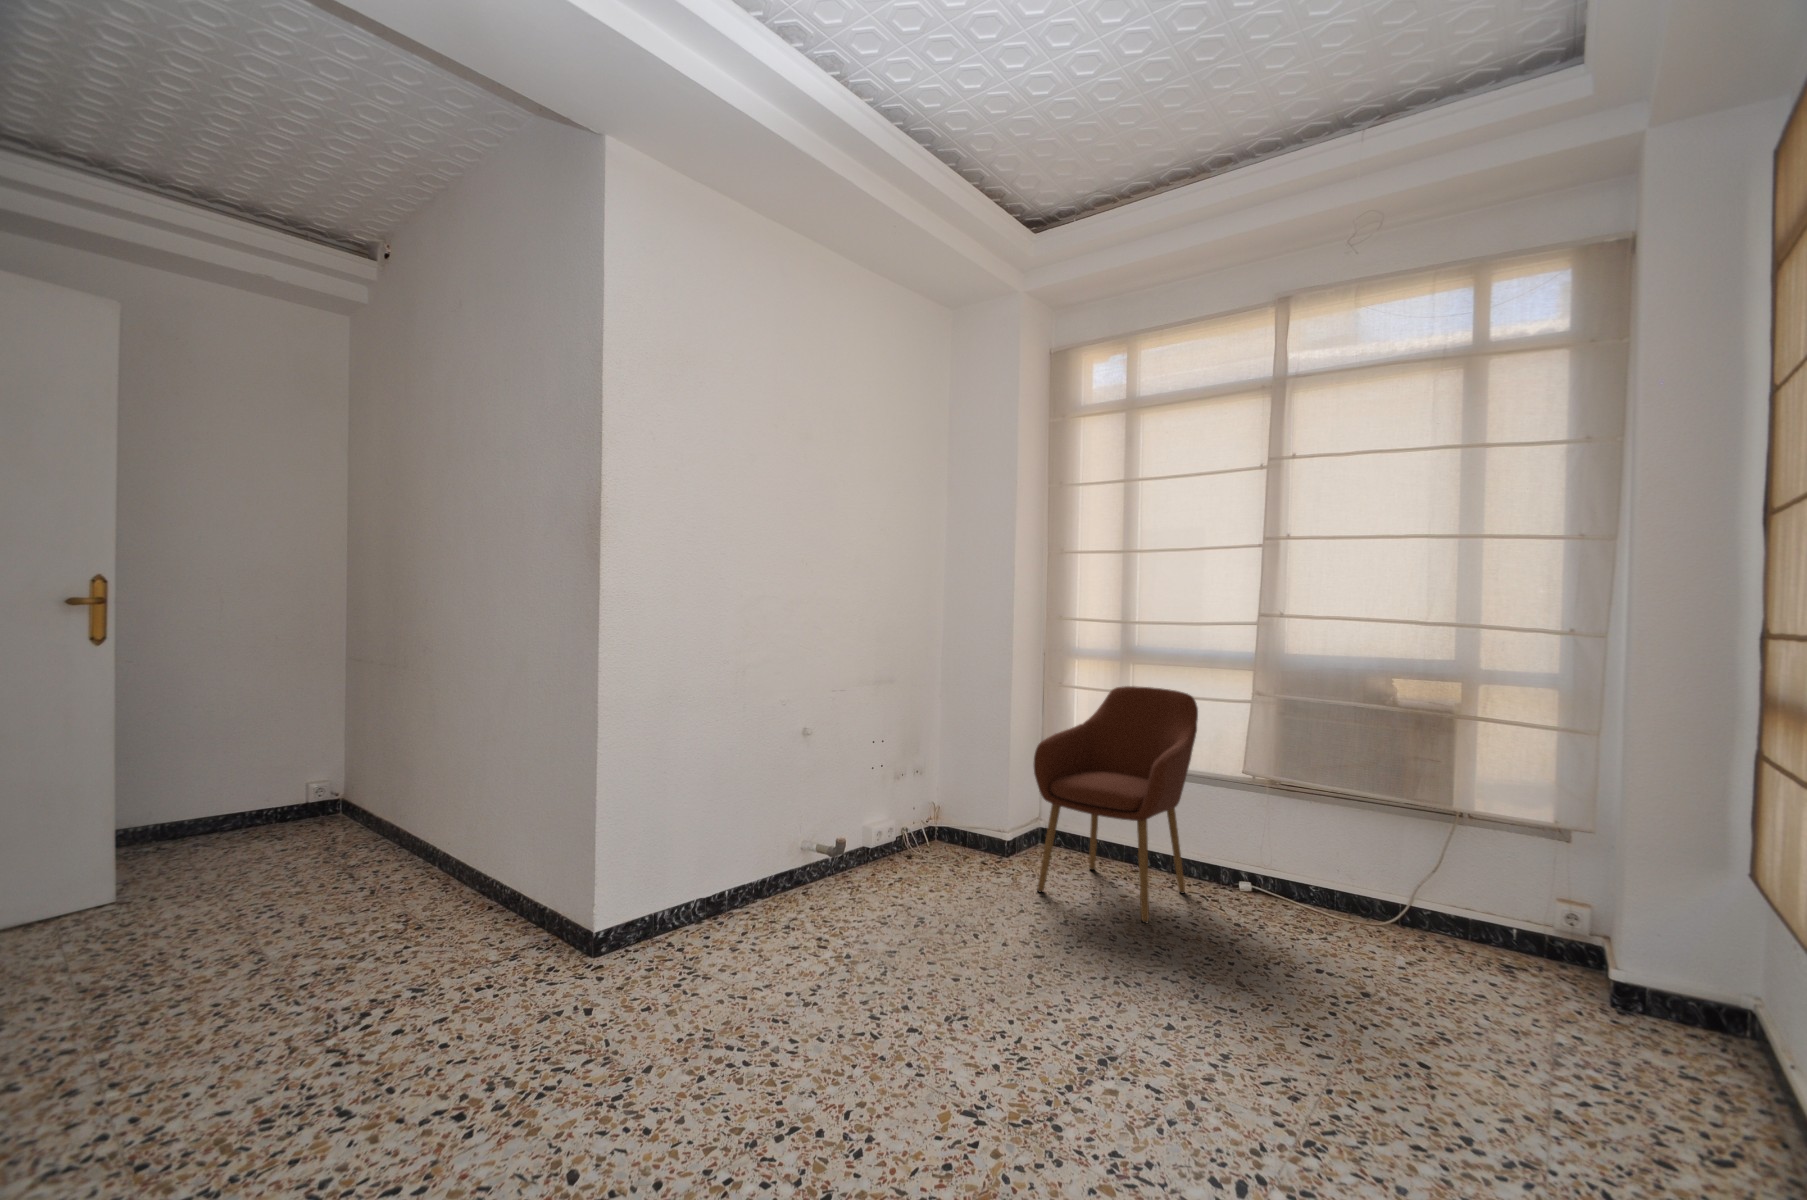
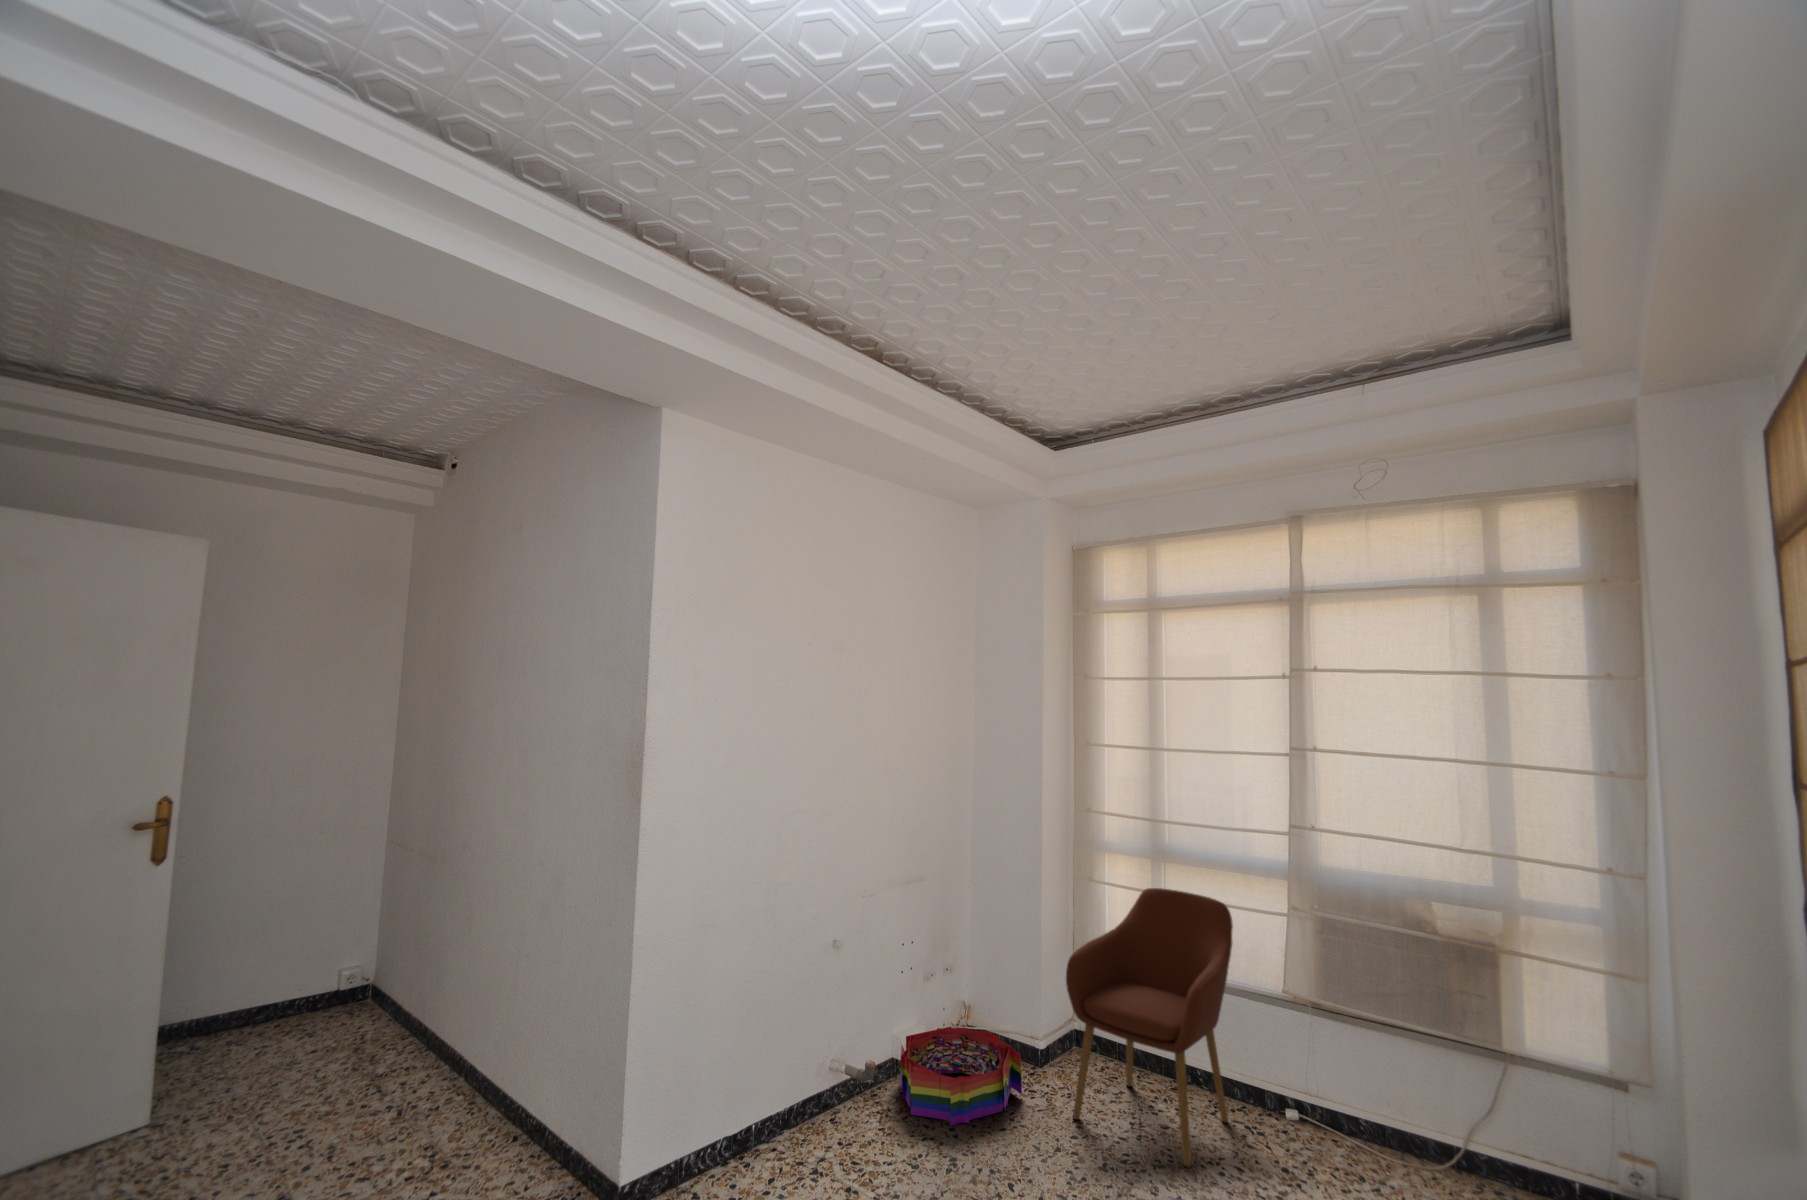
storage bin: none [870,820,988,897] -> present [900,1027,1022,1125]

